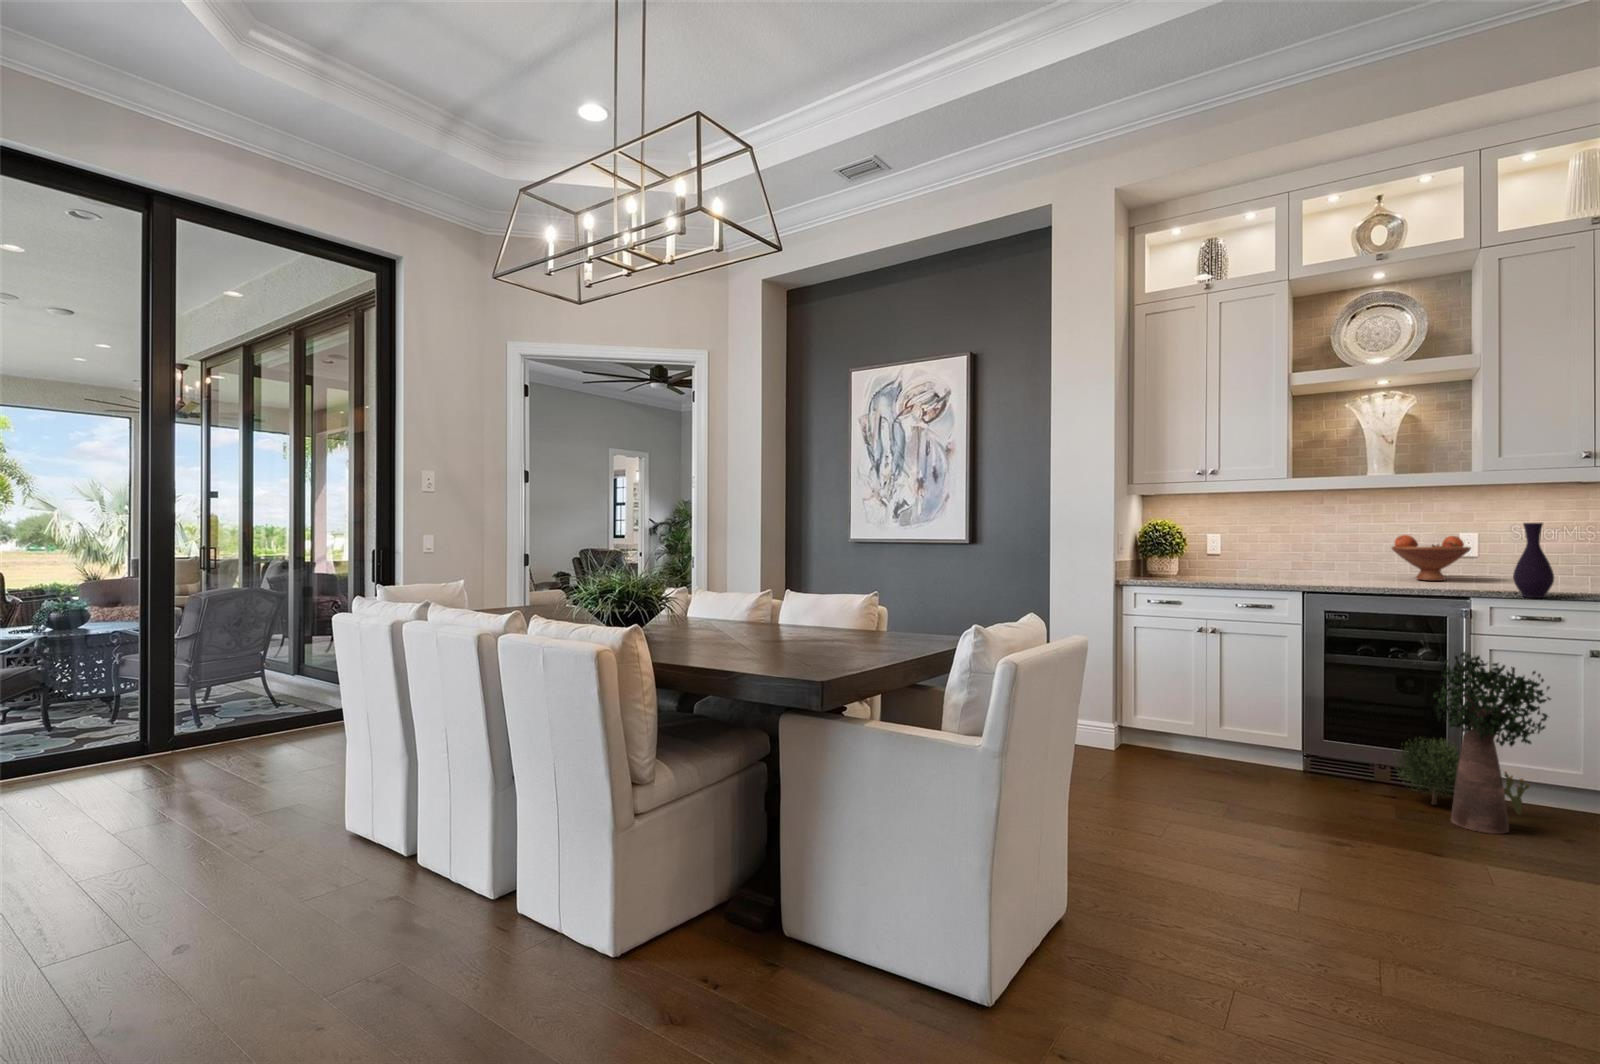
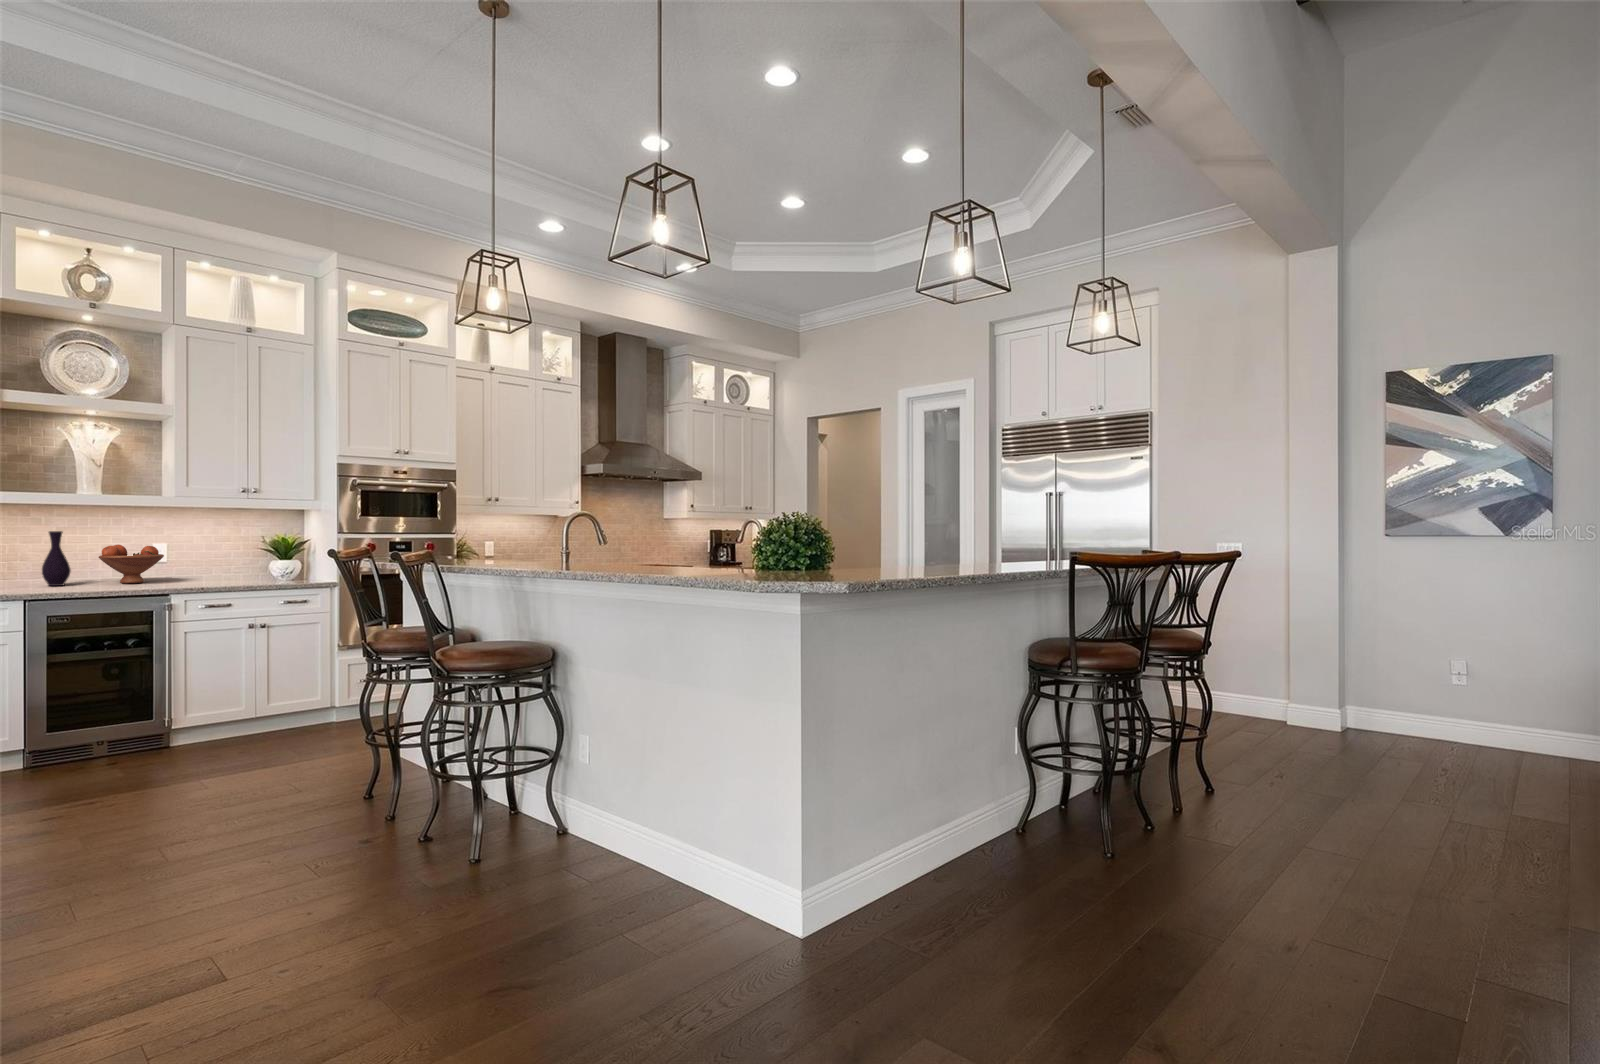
vase: present [1513,523,1554,598] -> present [42,531,71,586]
potted plant: present [1396,652,1550,834] -> none [113,635,229,767]

